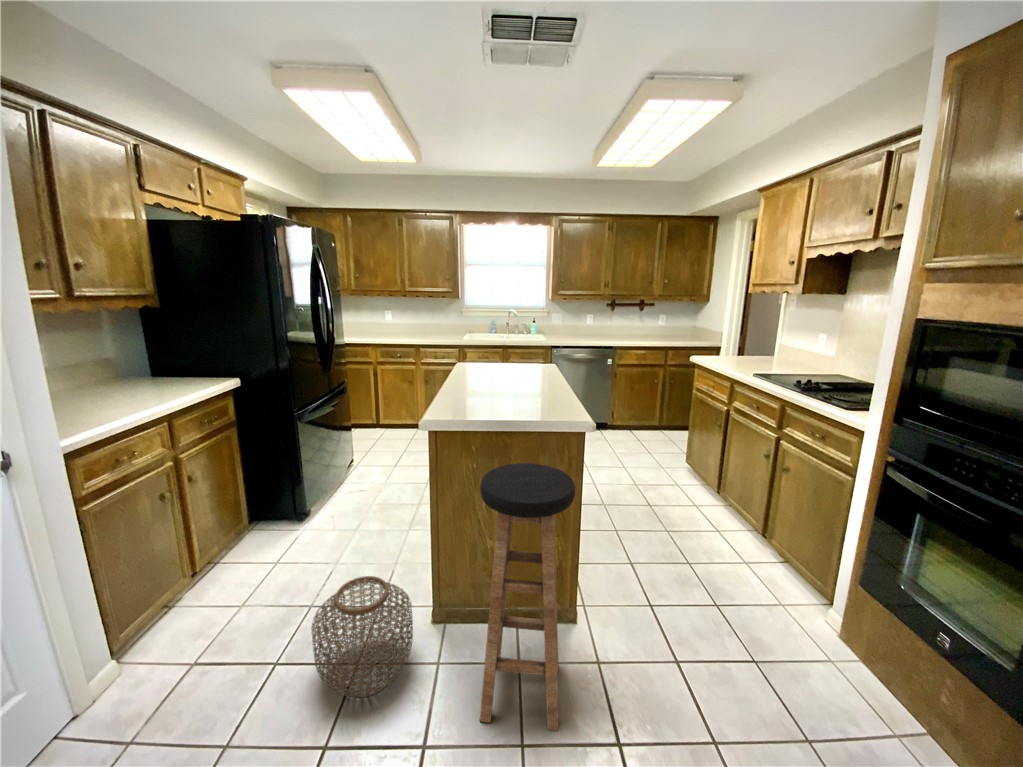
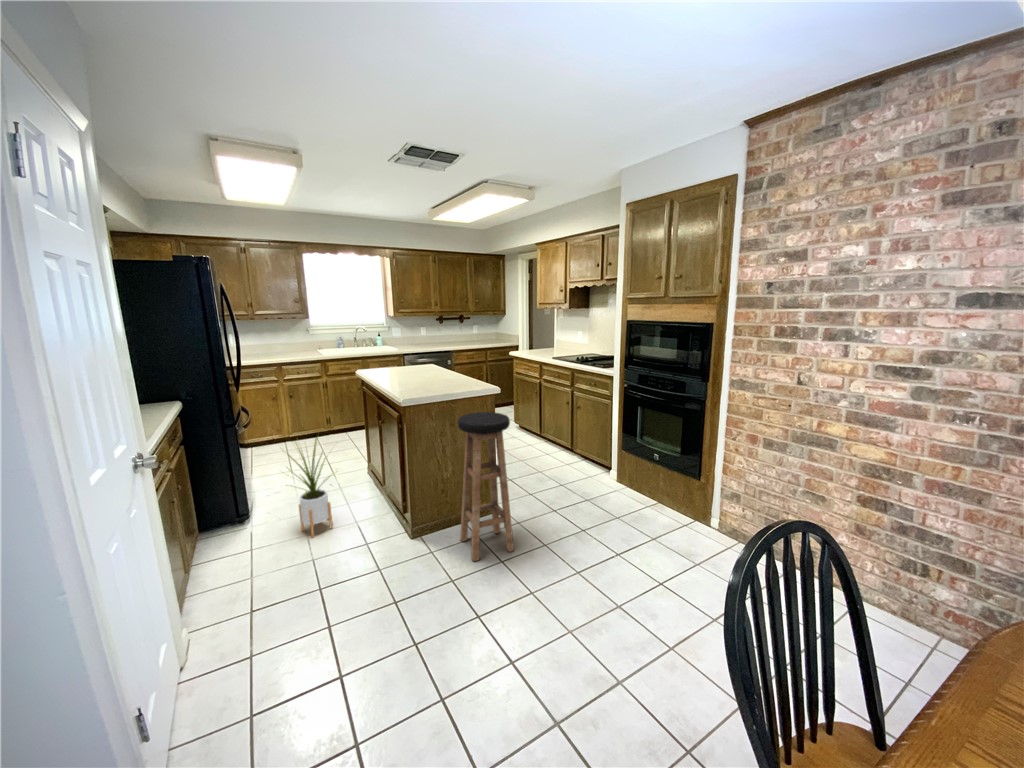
house plant: none [299,440,382,573] -> present [288,438,333,537]
woven basket: present [311,576,413,697] -> none [355,505,420,580]

